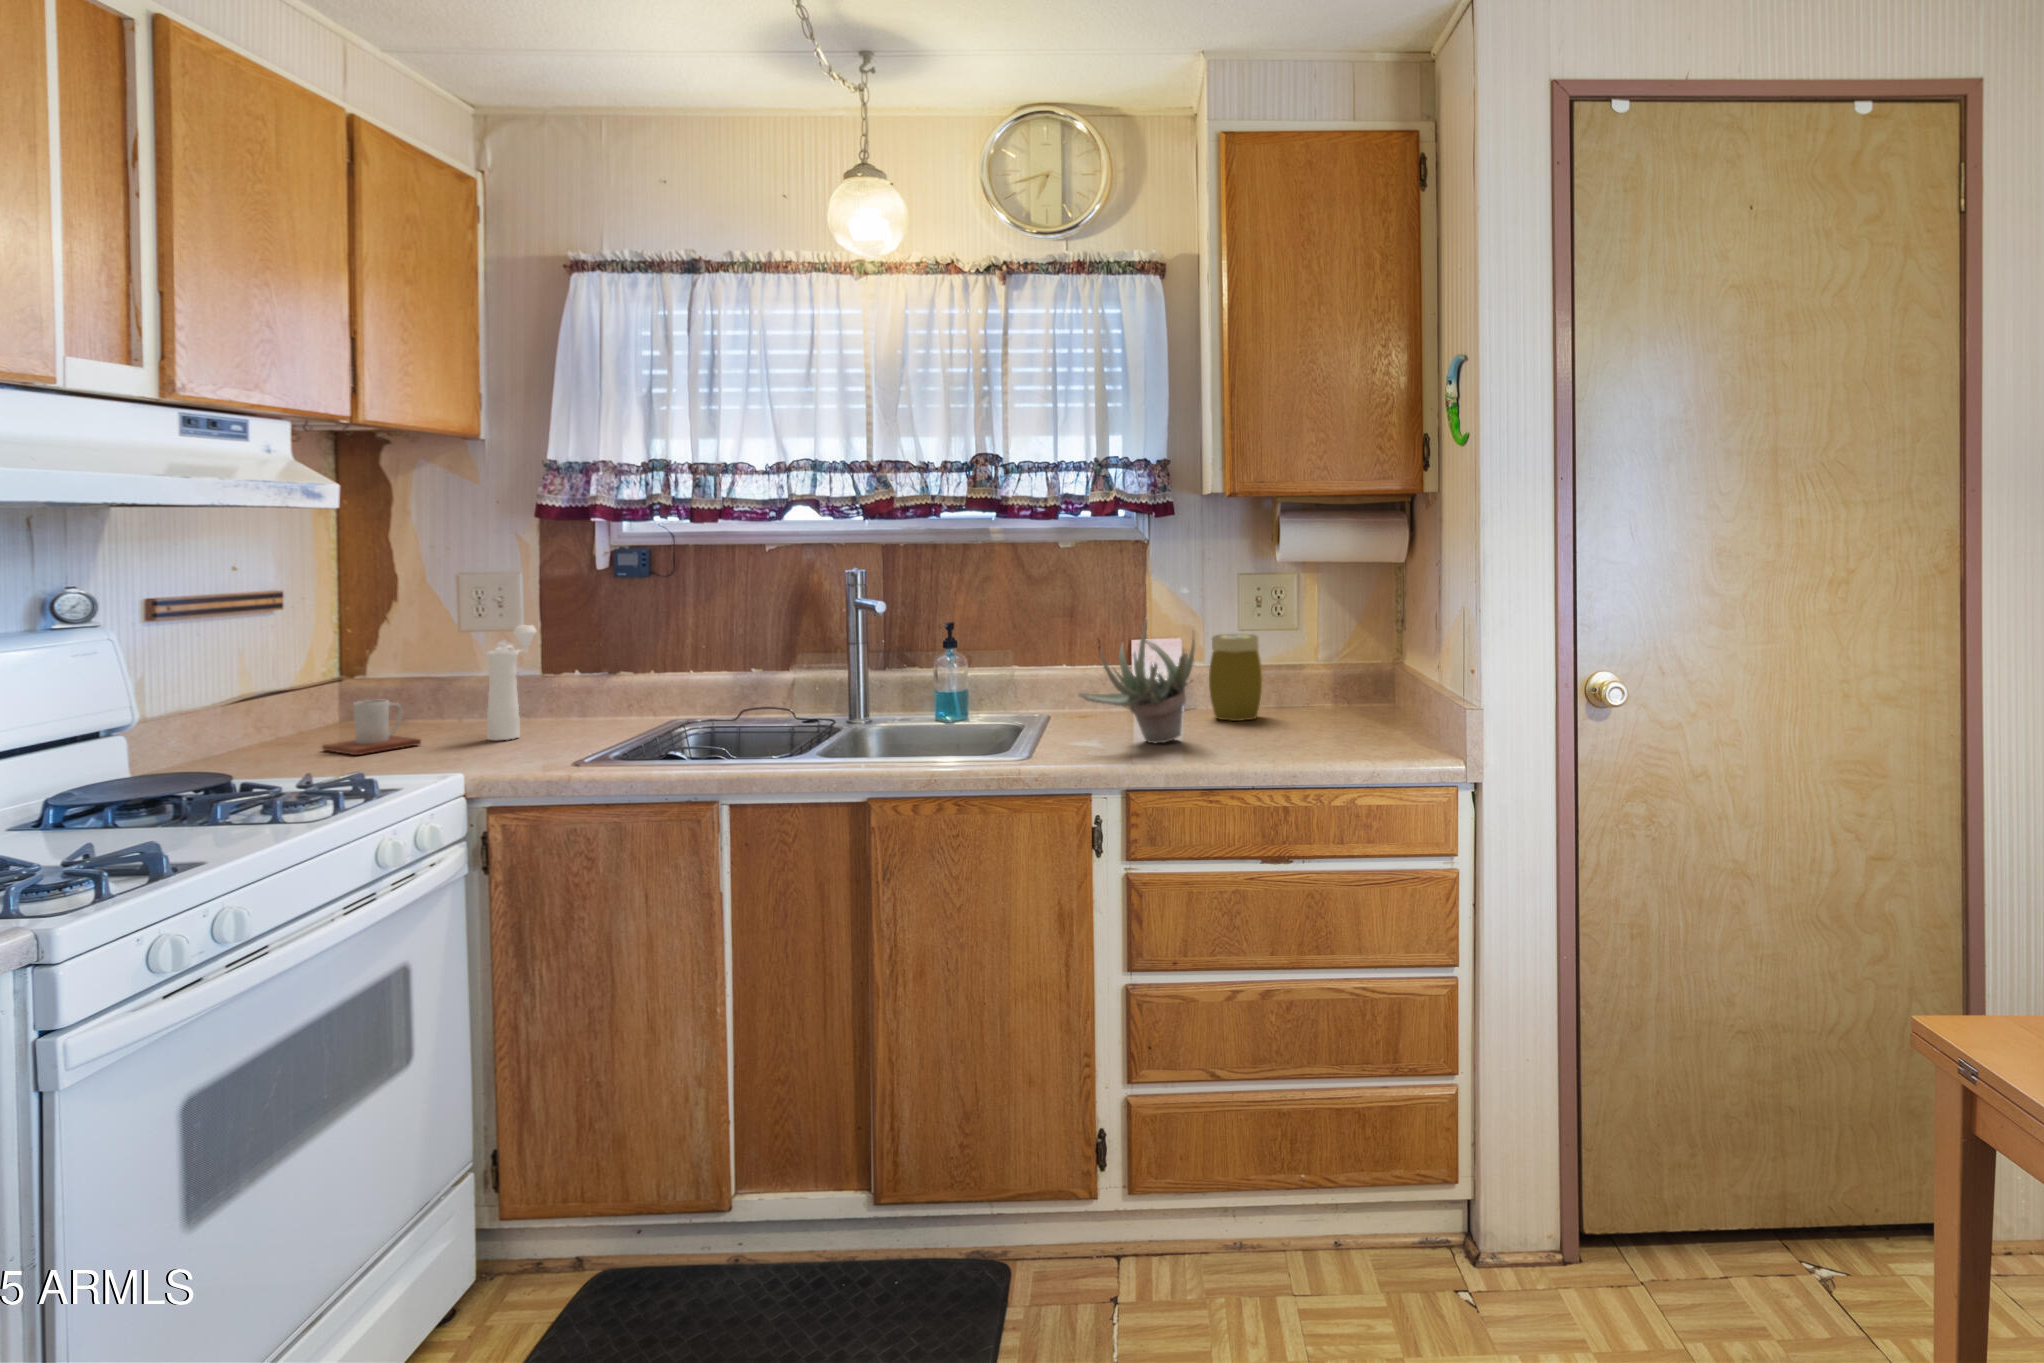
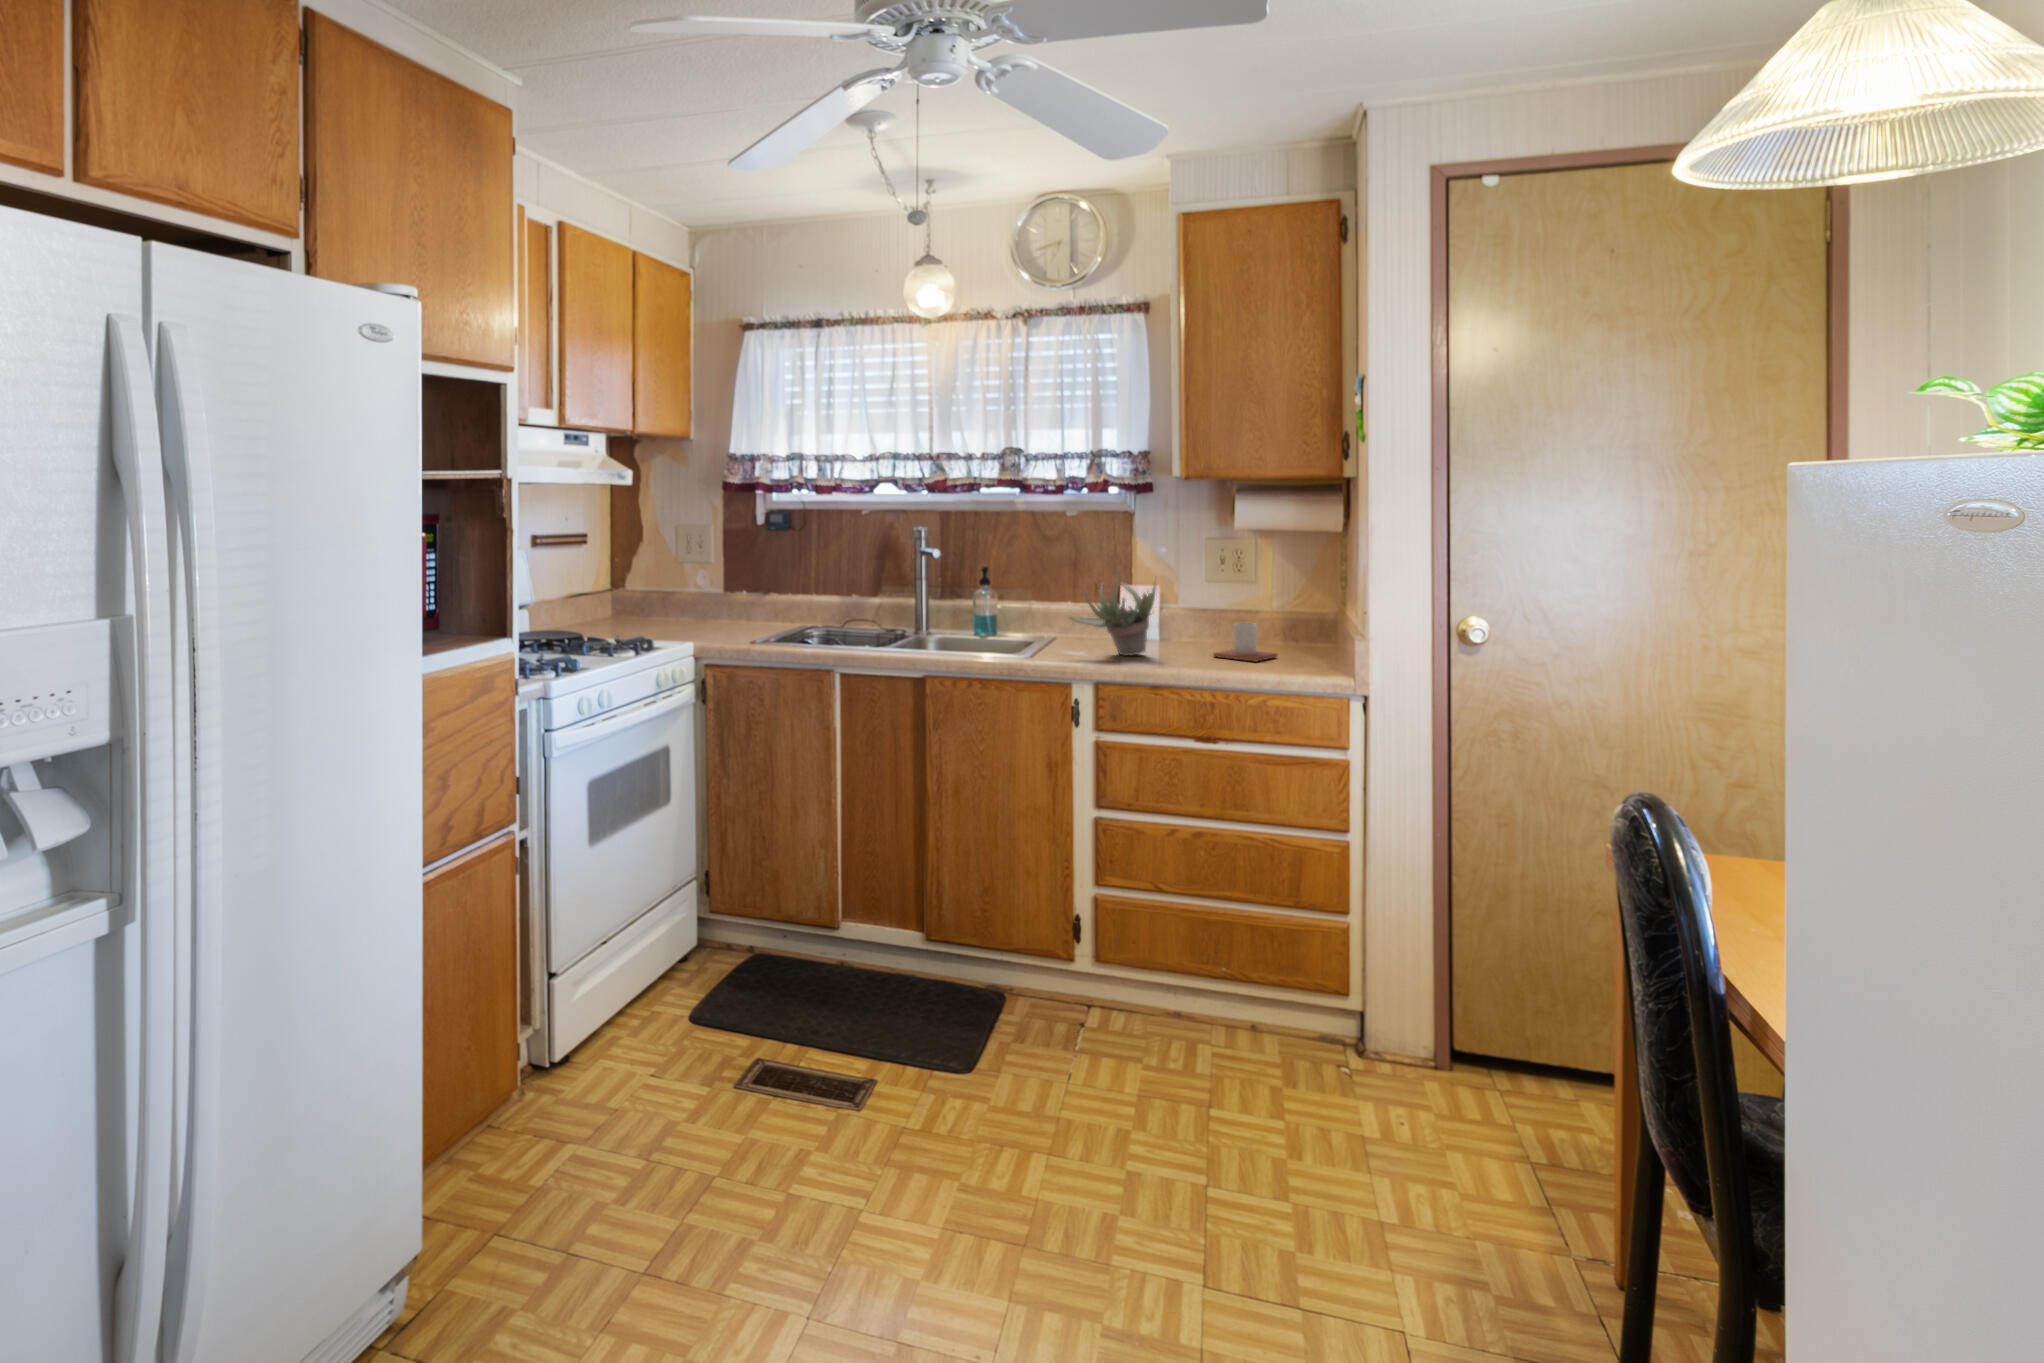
pepper mill: present [486,625,537,740] -> none [697,560,724,629]
jar: present [1209,634,1263,721] -> none [1175,582,1220,647]
mug: present [322,700,421,755] -> present [1213,623,1277,661]

